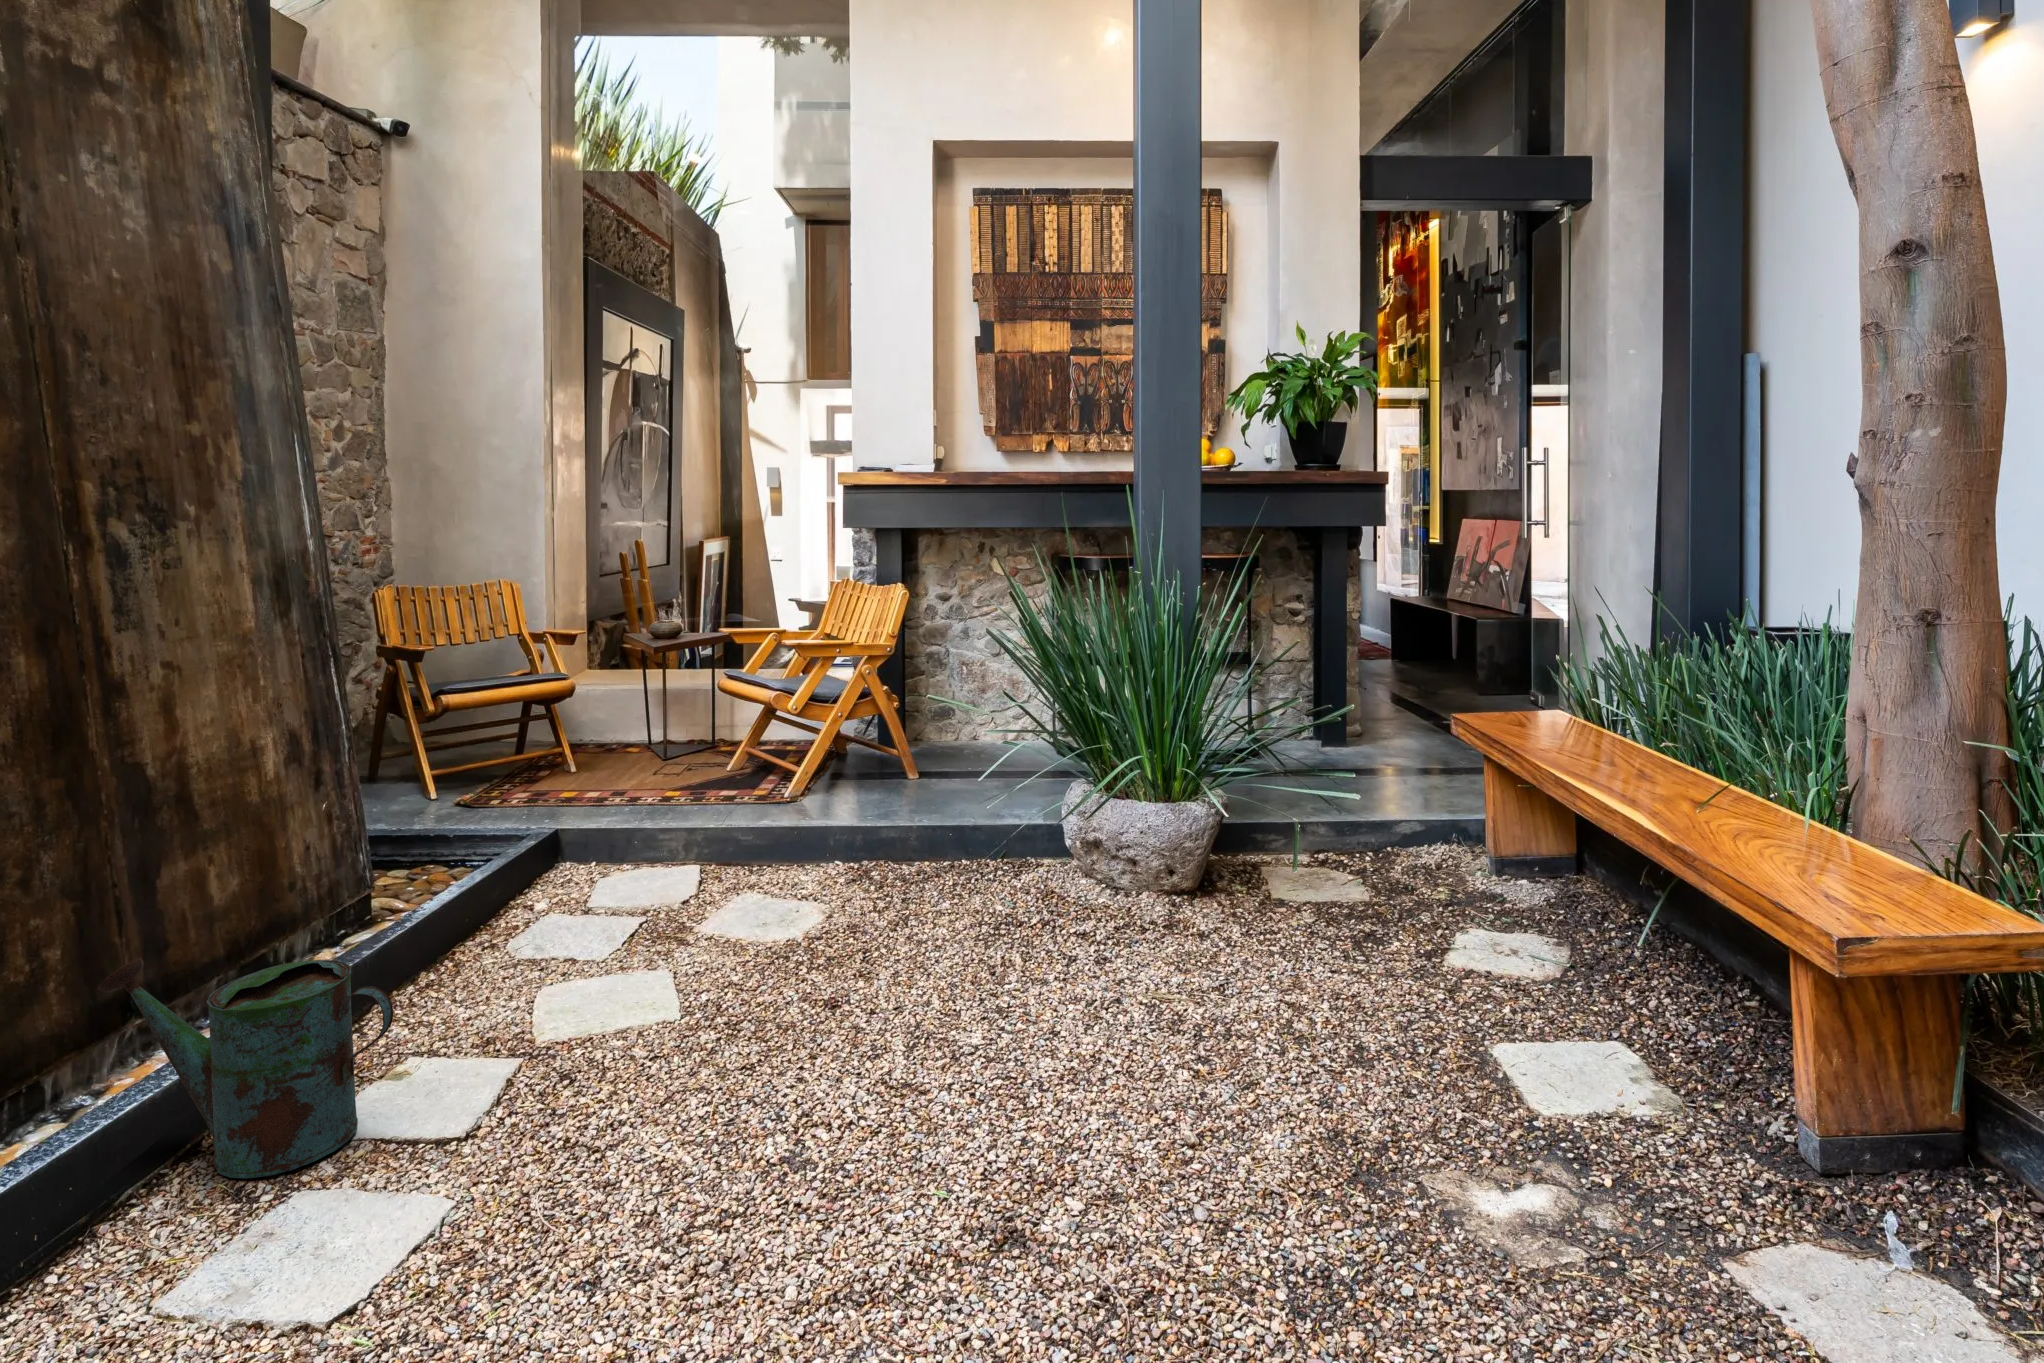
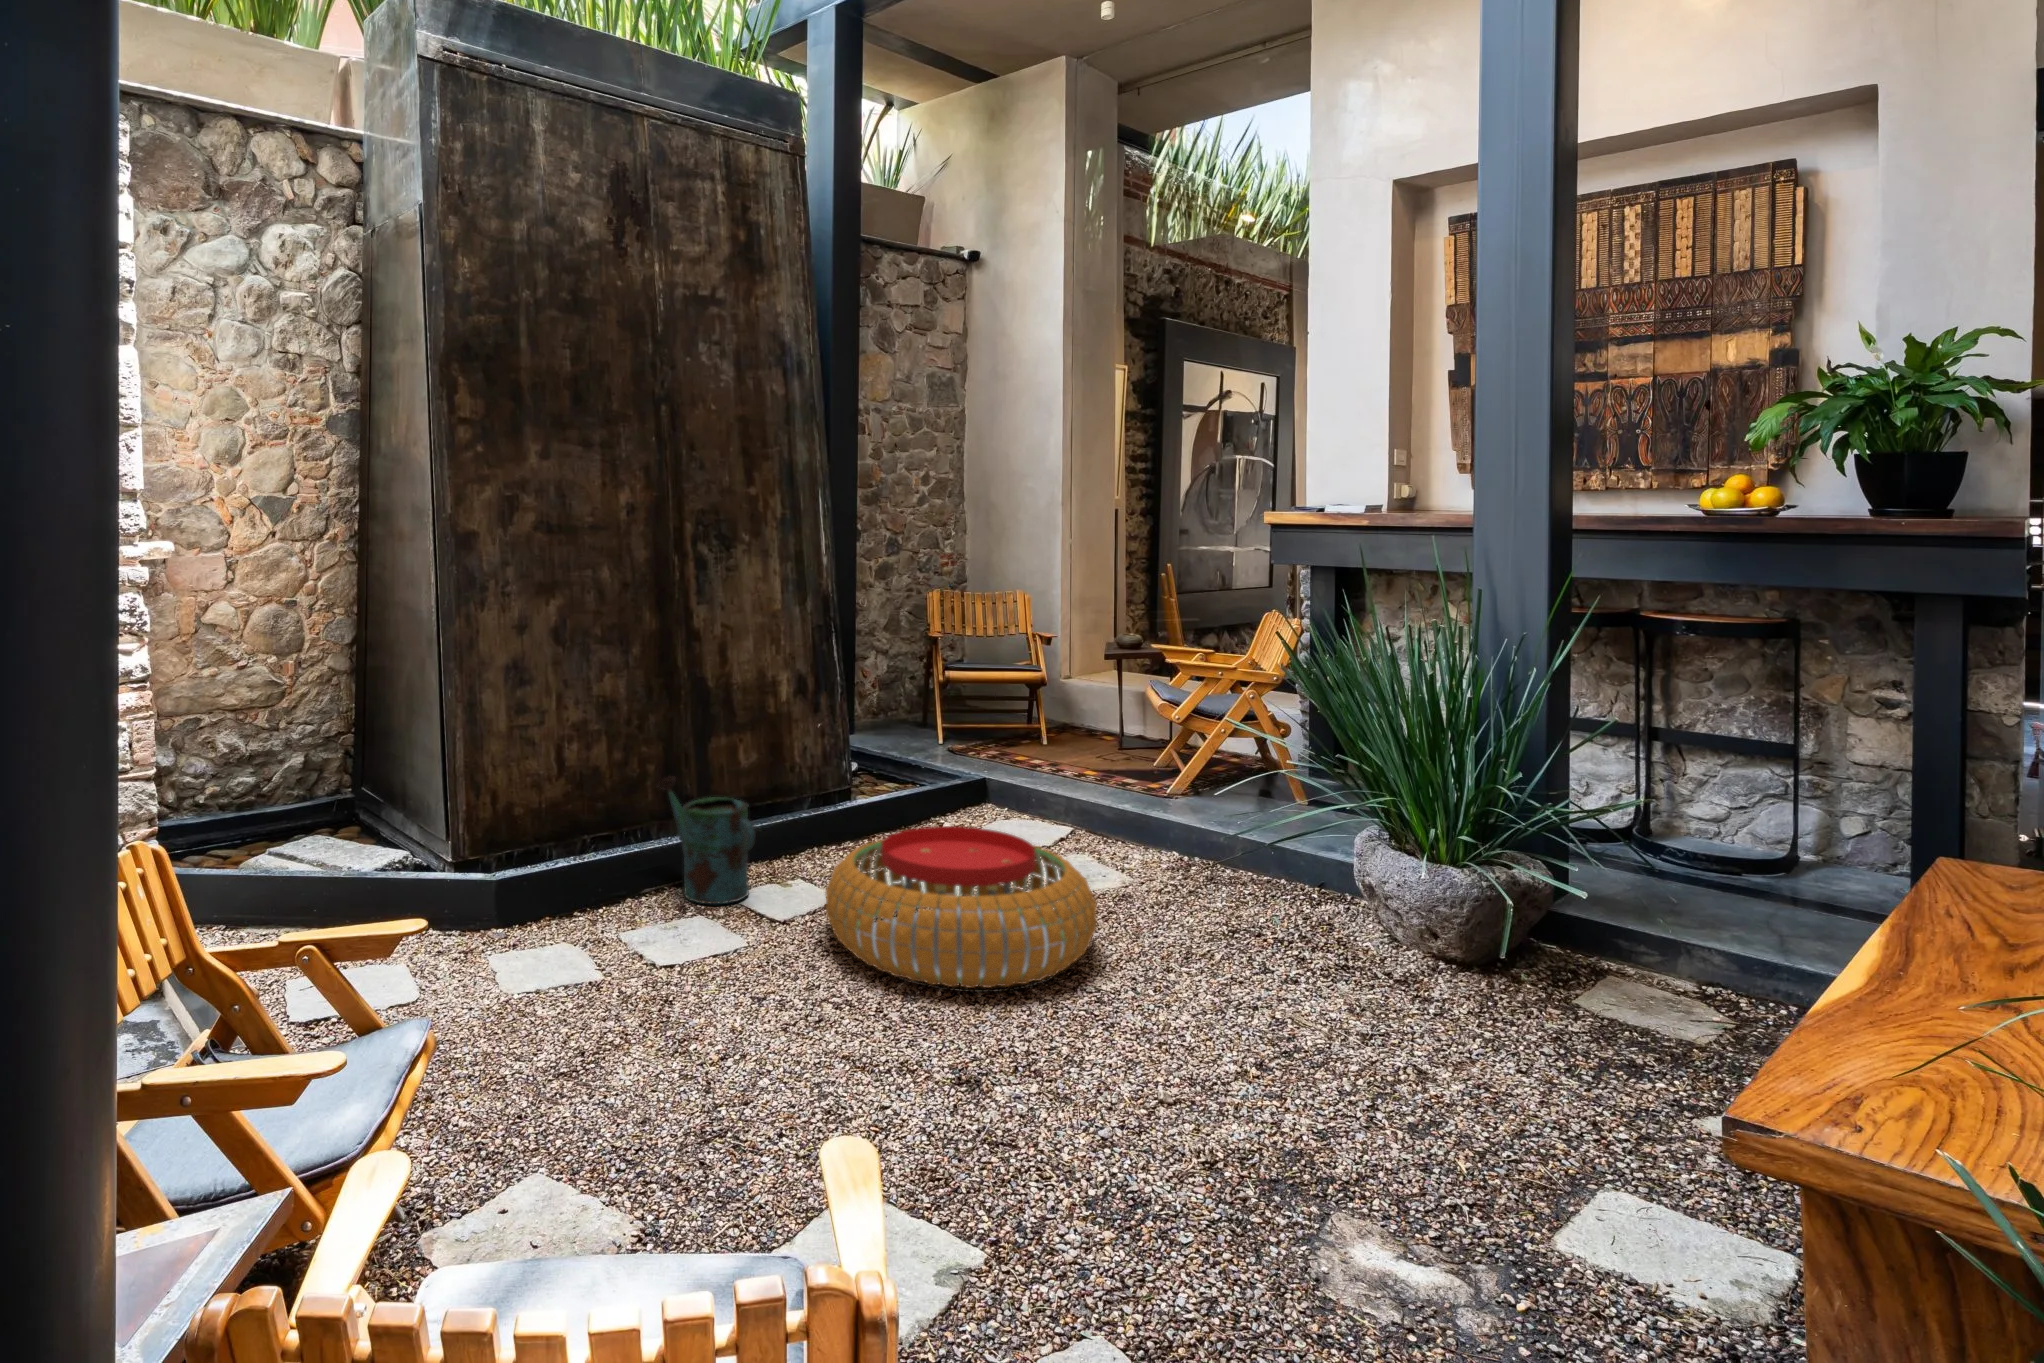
pouf: none [551,884,944,1142] -> present [825,826,1097,988]

